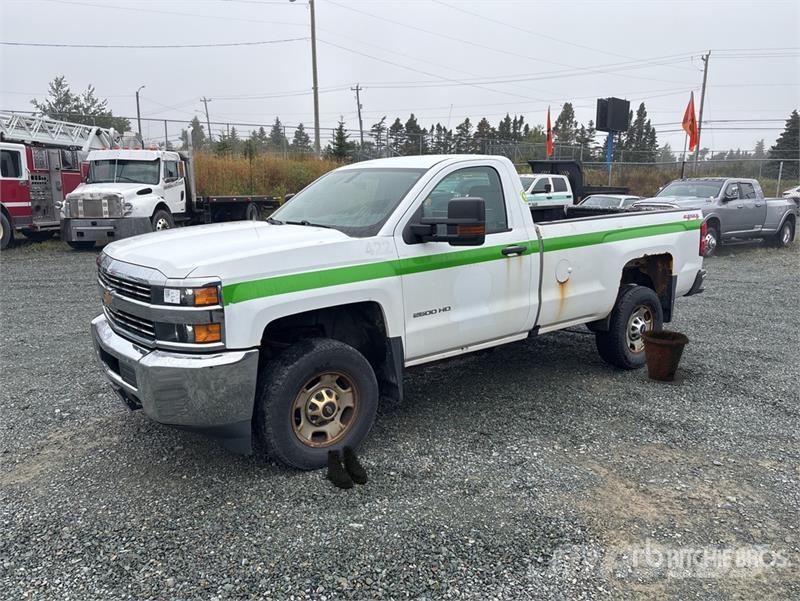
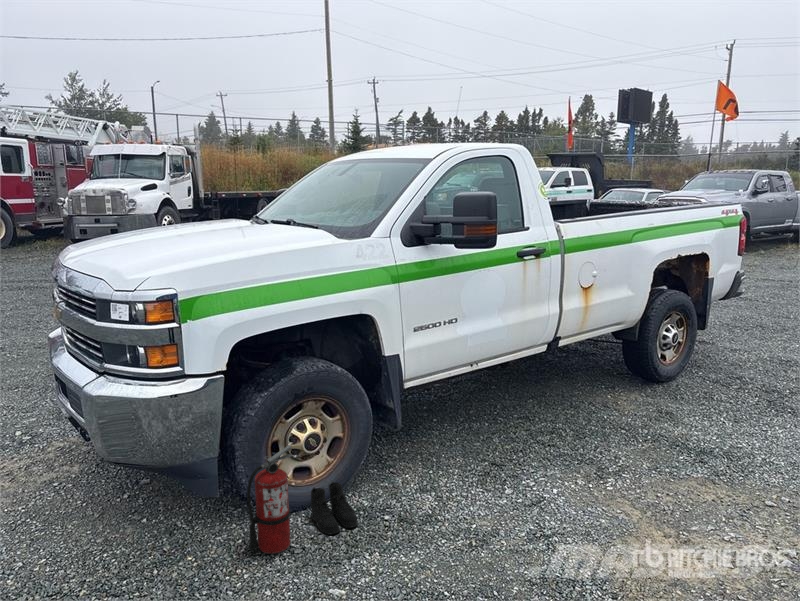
bucket: present [641,330,689,385] -> none [674,340,730,404]
fire extinguisher: none [277,410,314,502] -> present [247,445,292,554]

